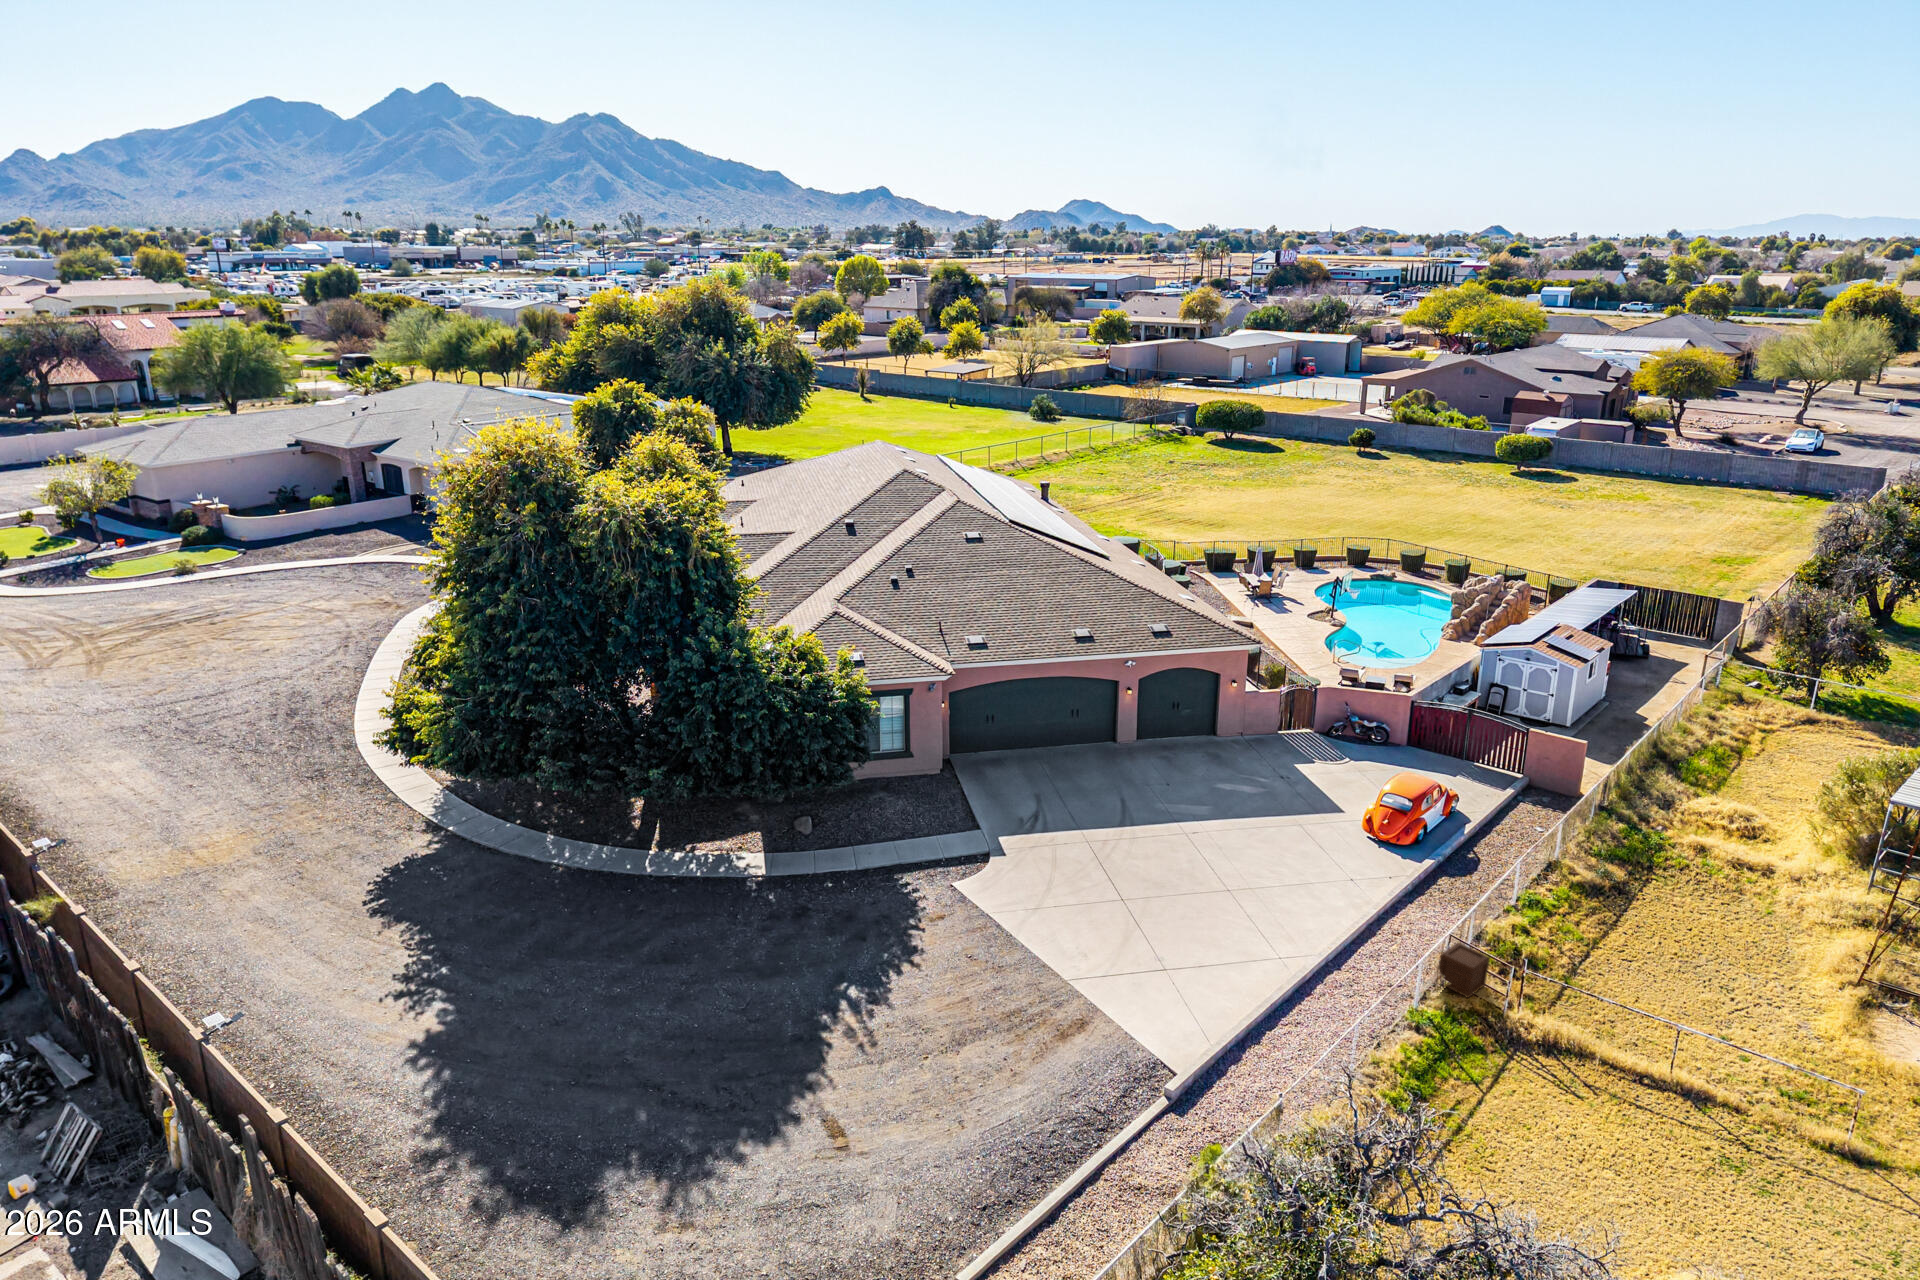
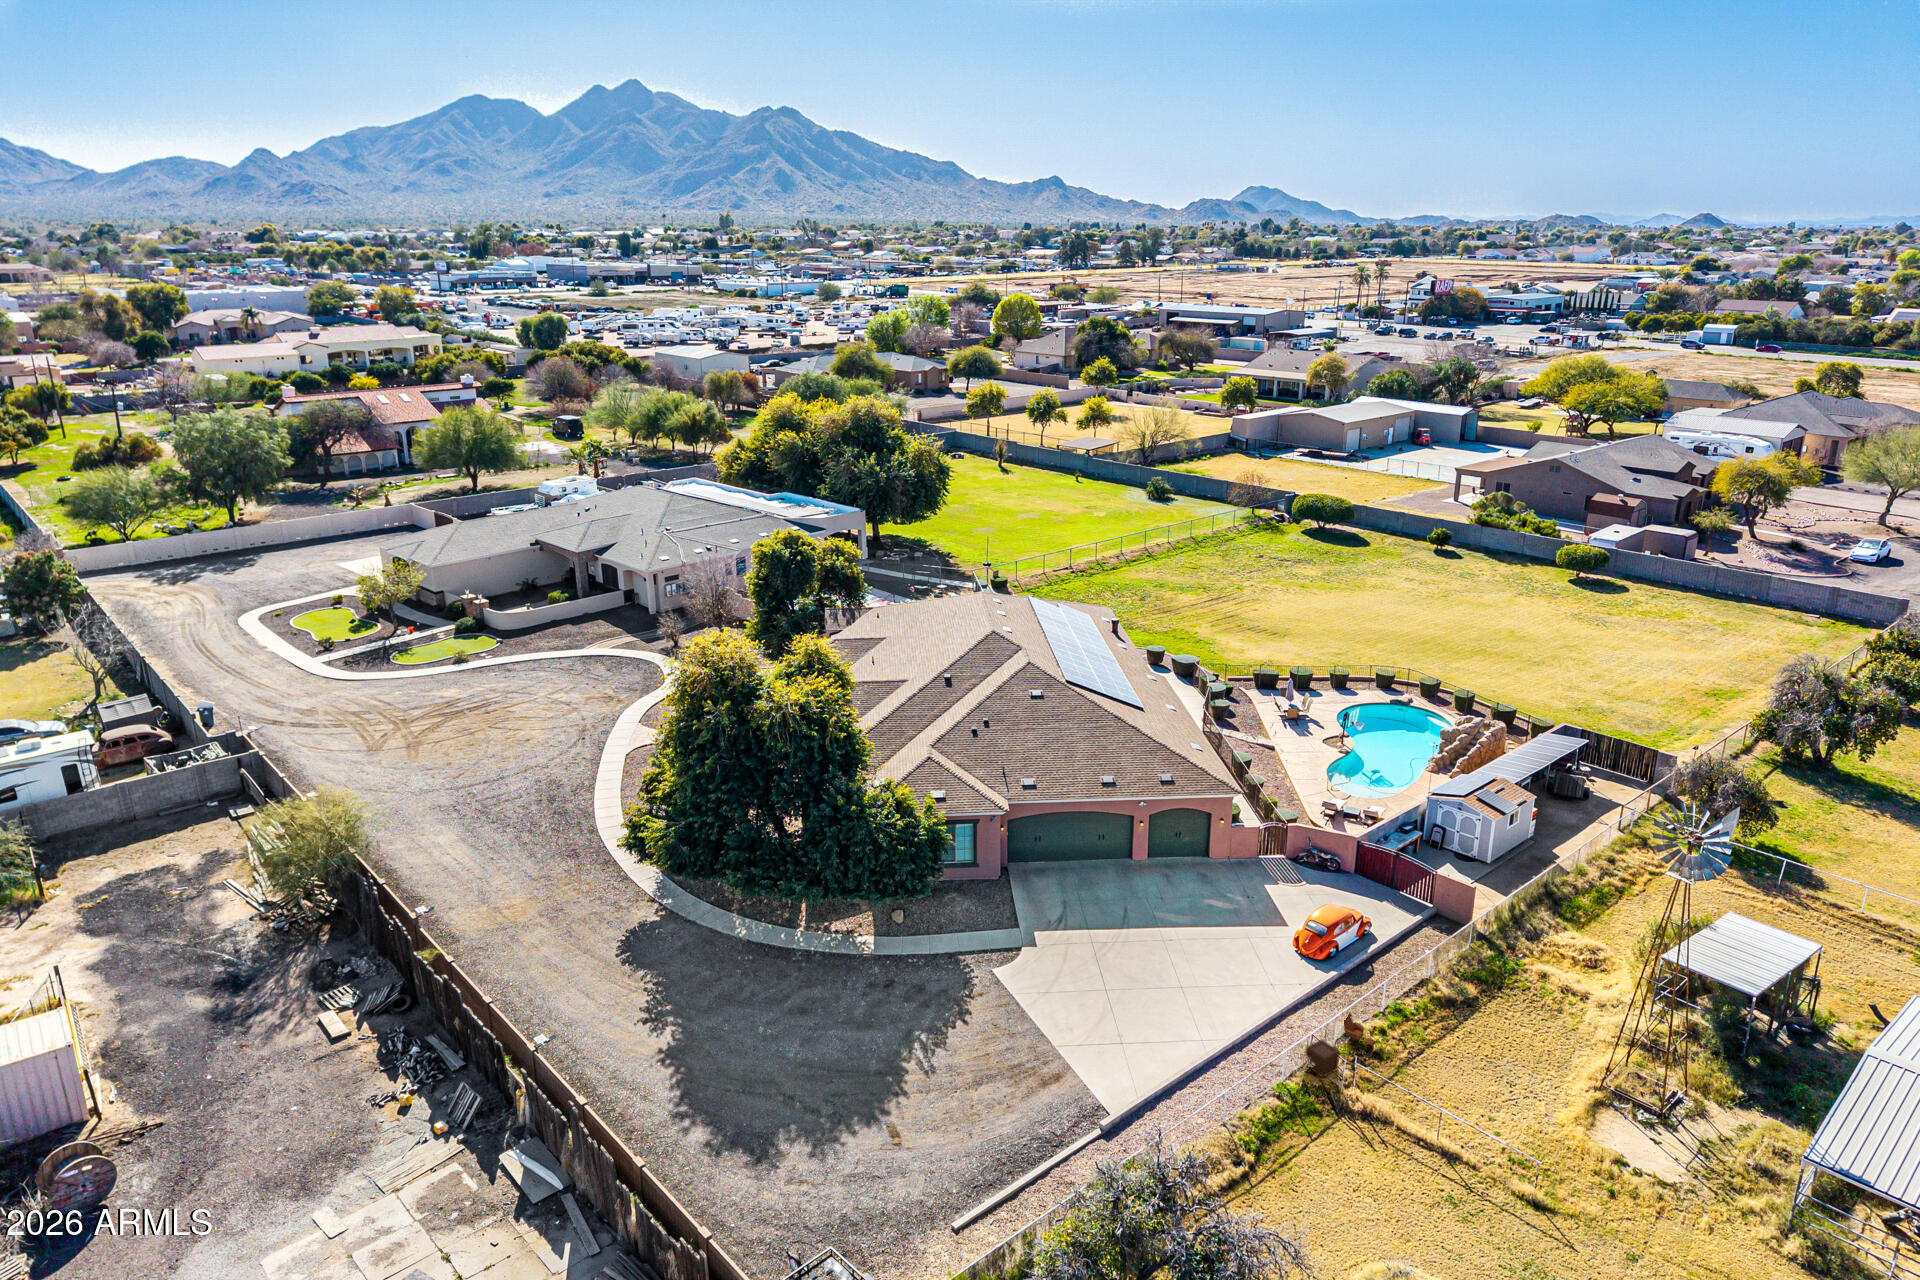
lounge chair: none [1474,905,1526,958] -> present [1344,1013,1375,1051]

